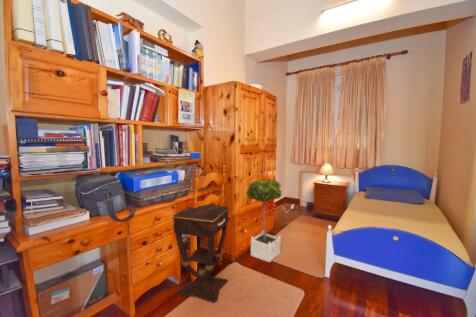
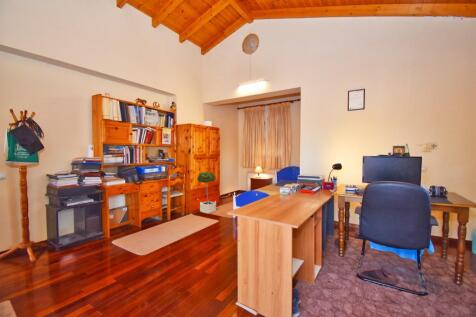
side table: present [173,205,229,303] -> none [159,183,186,223]

